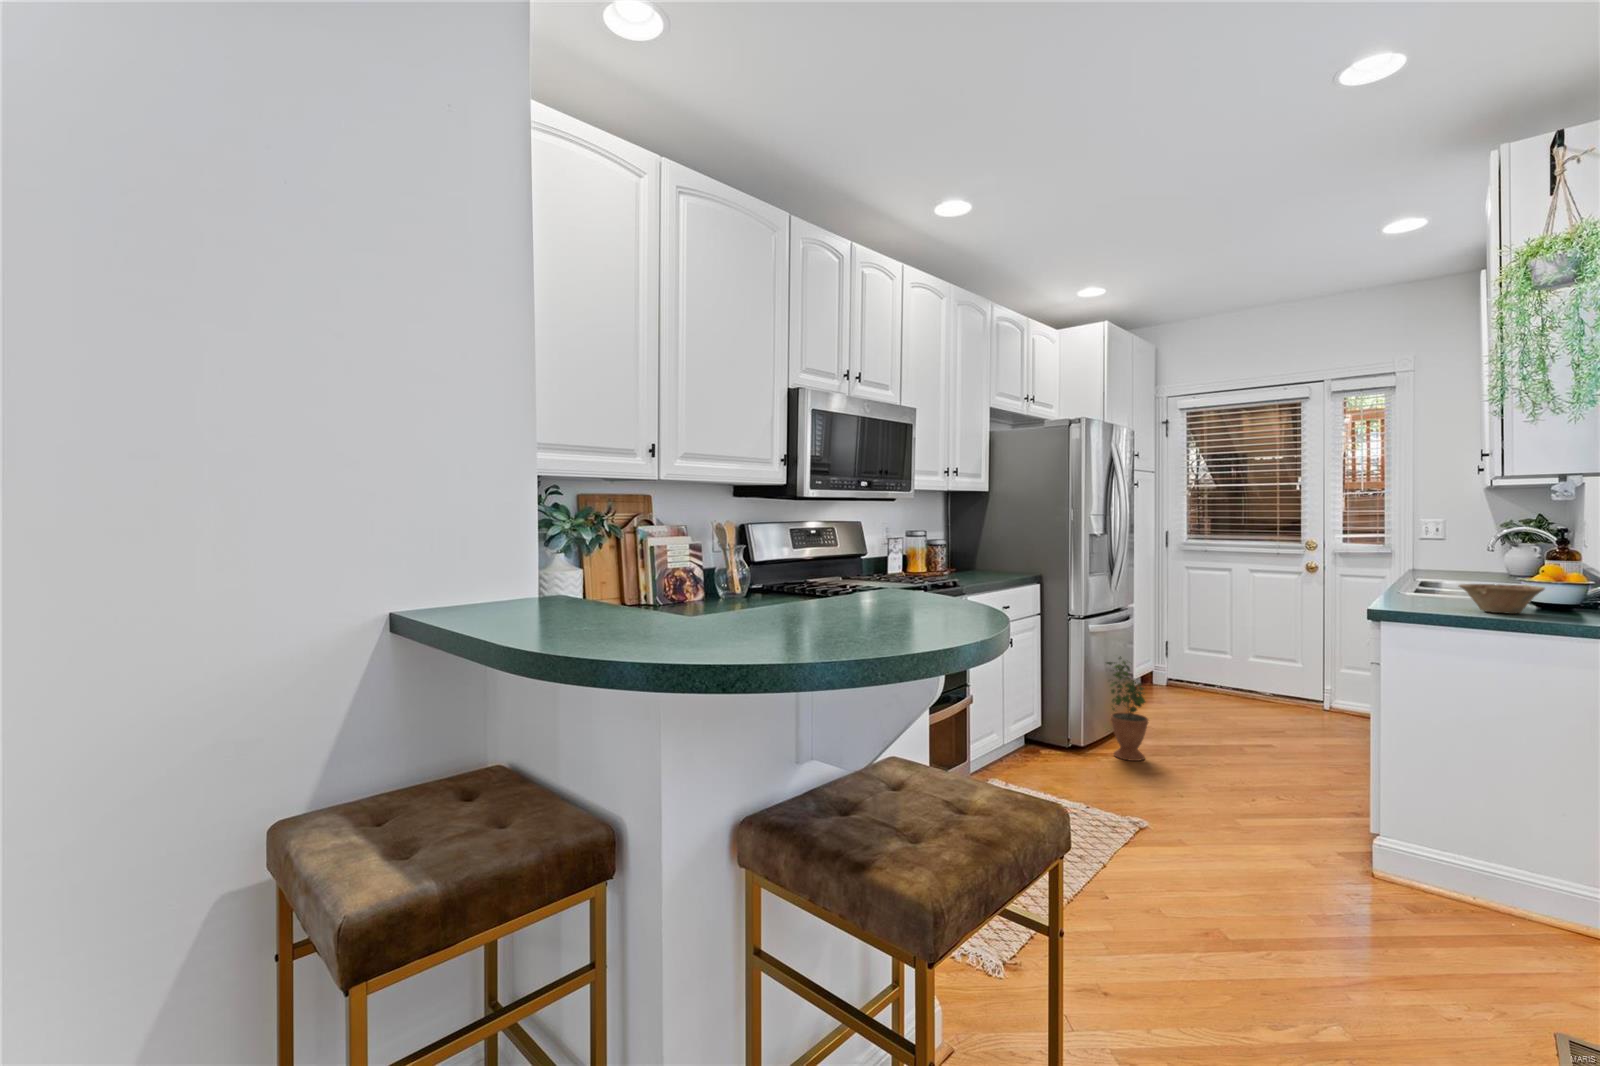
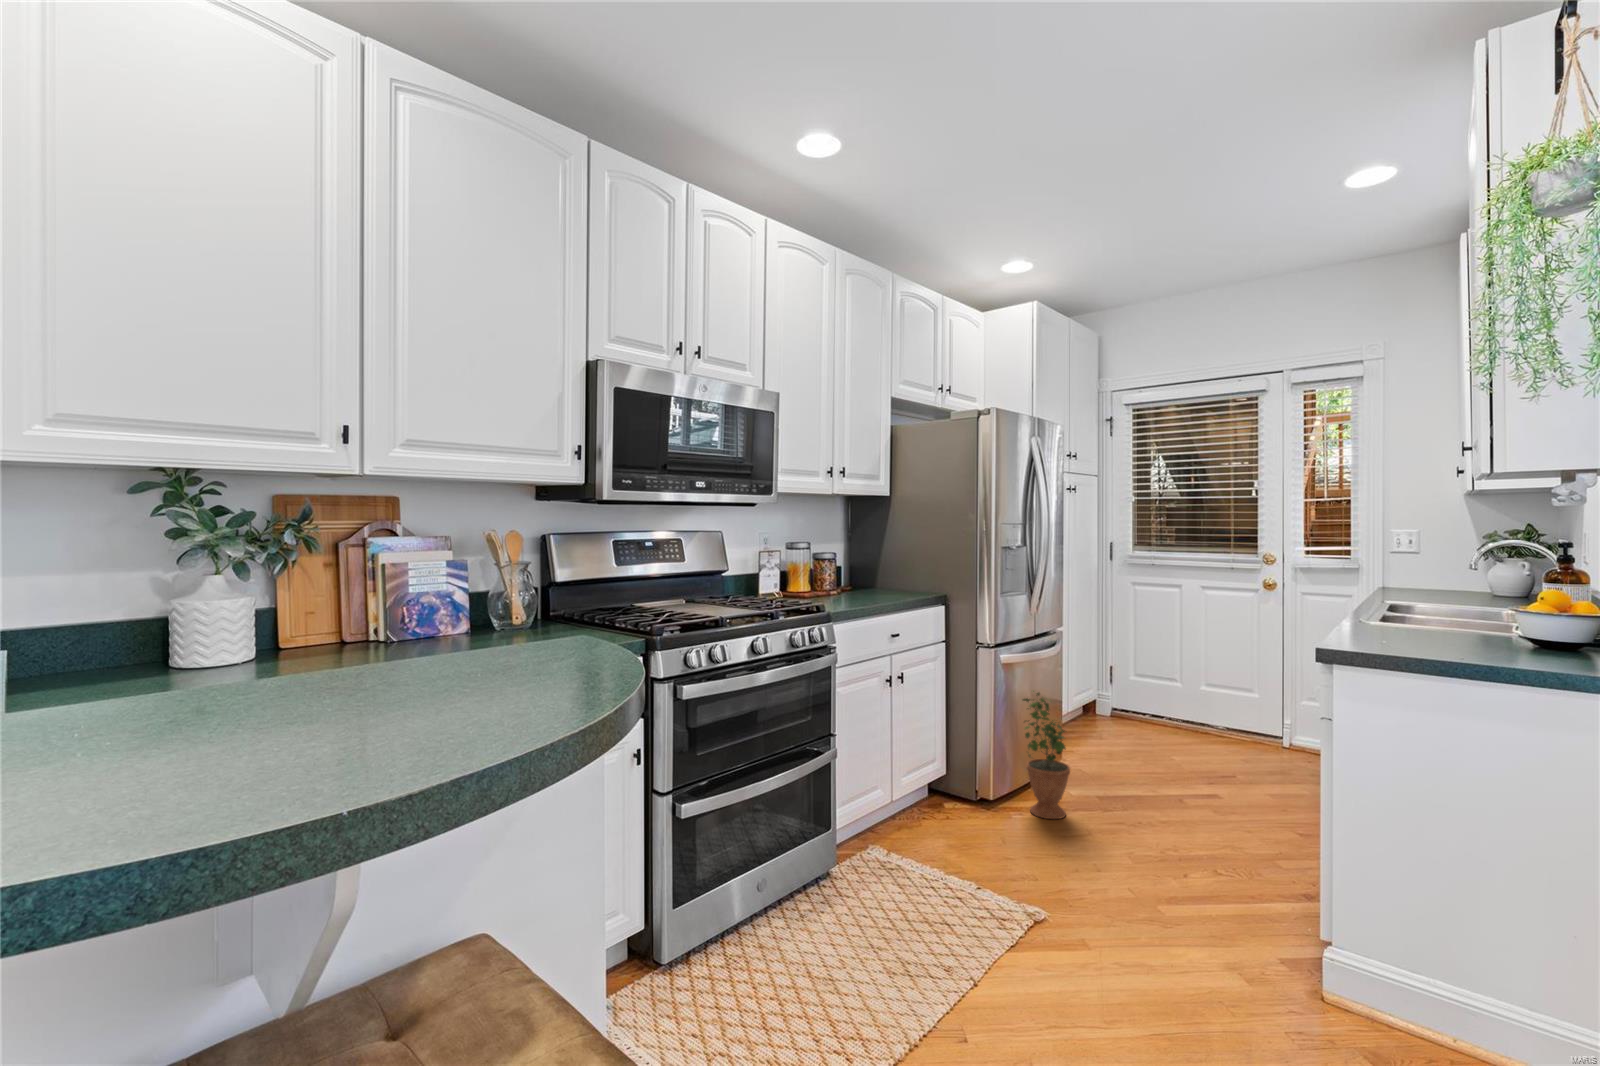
dish: present [1459,584,1545,614] -> none [1434,617,1548,659]

